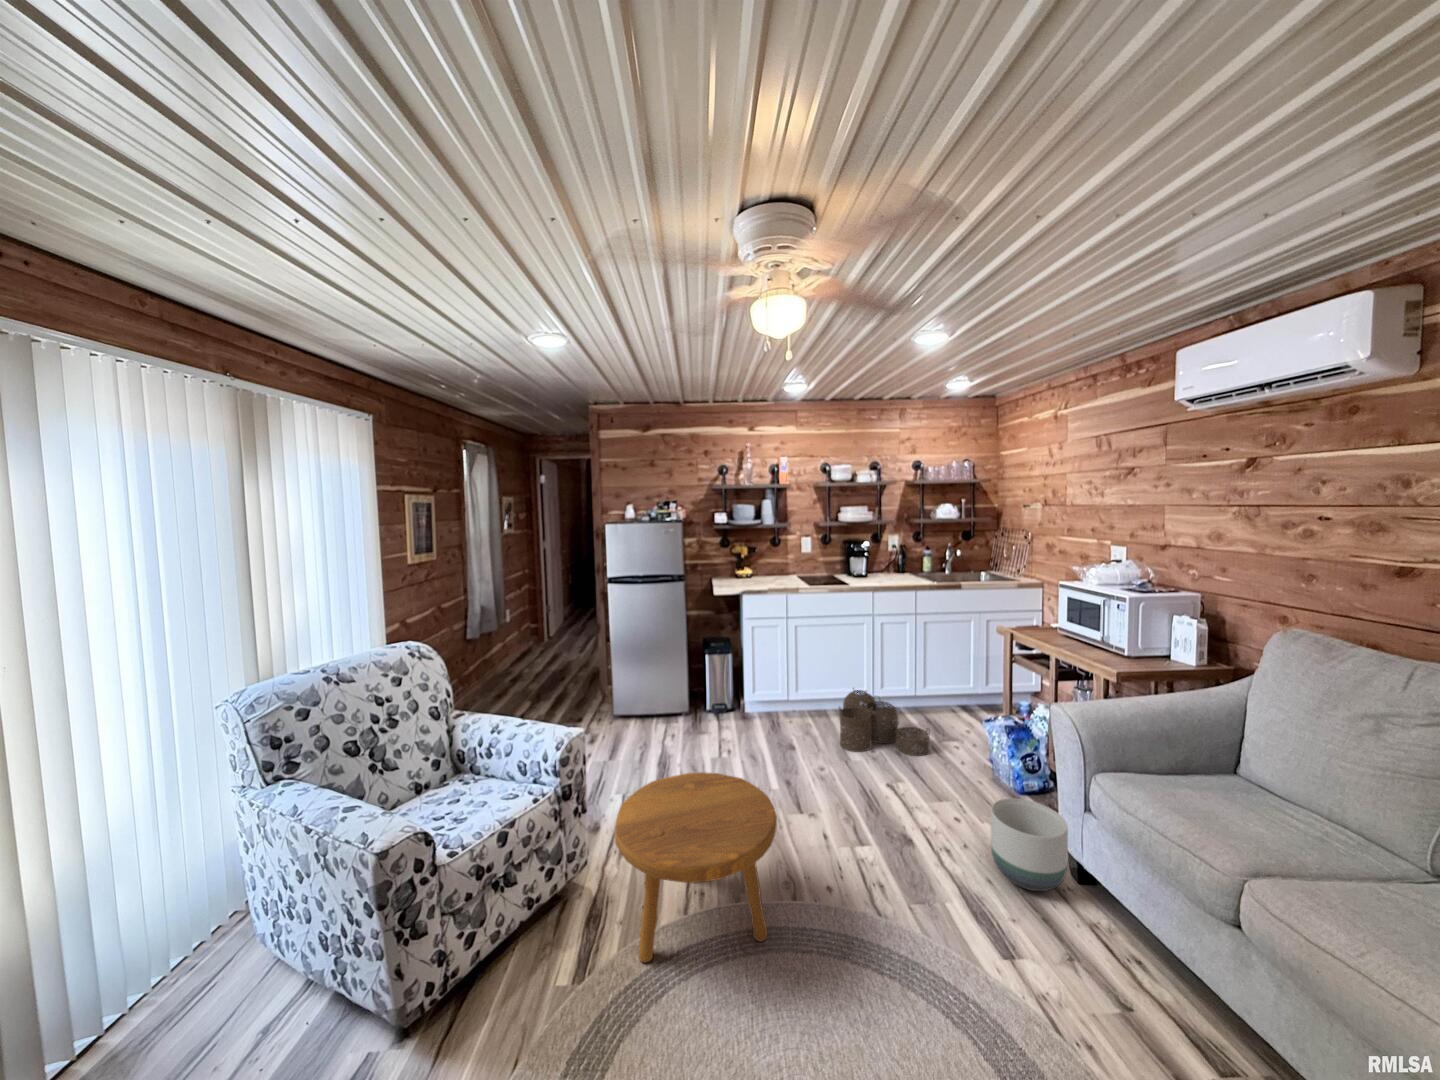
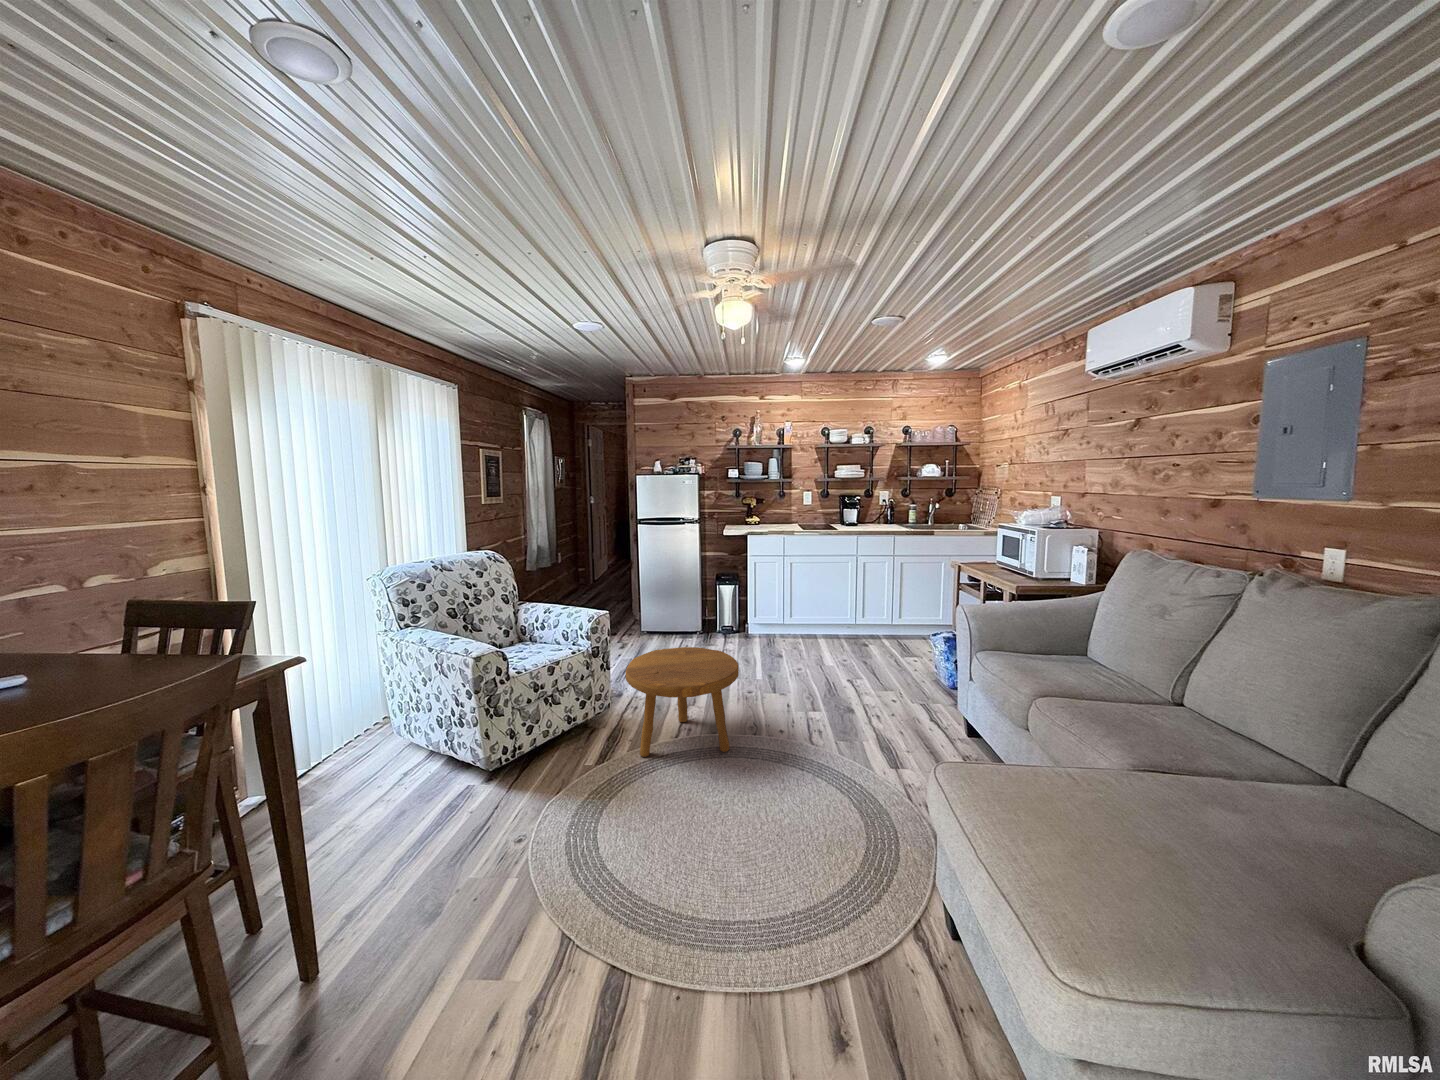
woven basket: present [839,688,929,756] -> none [818,615,891,665]
planter: present [991,798,1068,891] -> none [904,677,958,738]

